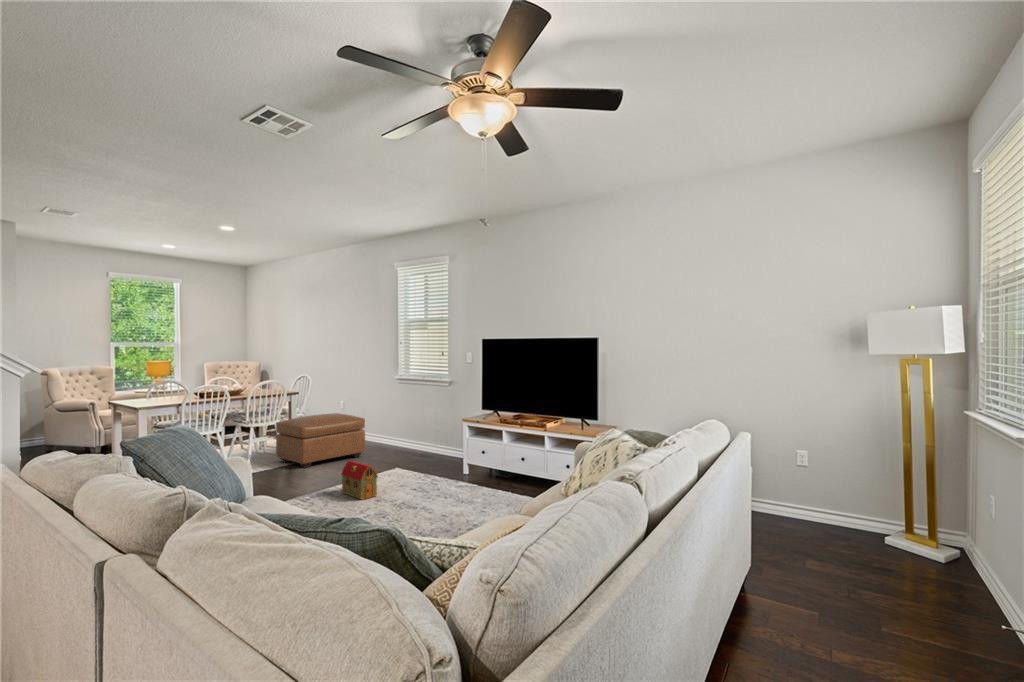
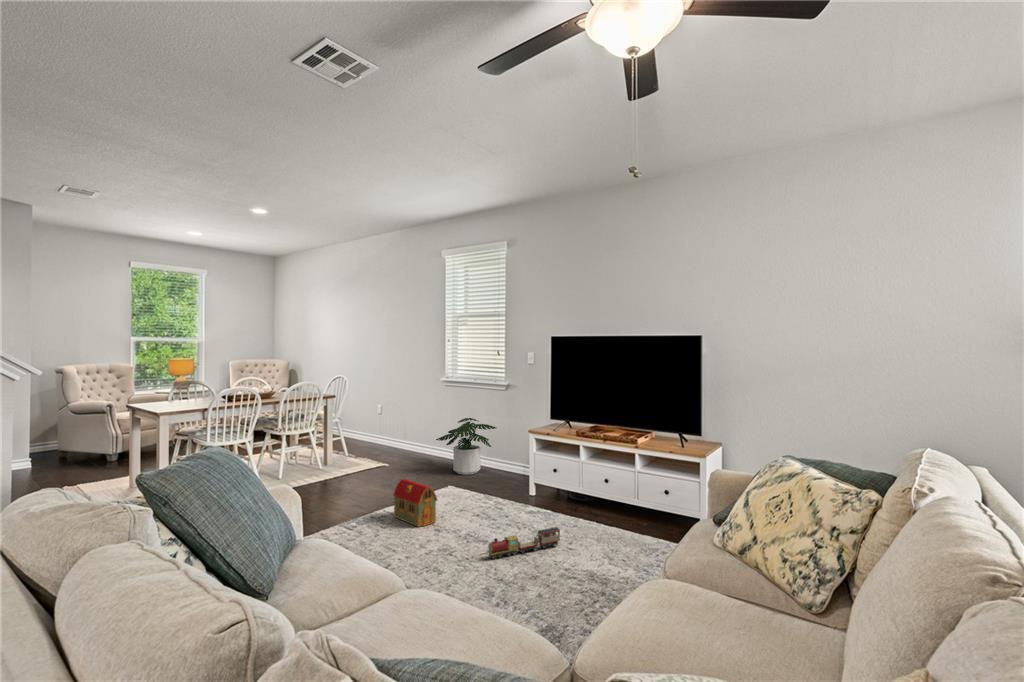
potted plant: none [386,410,440,458] -> present [436,418,497,475]
ottoman: present [276,413,365,468] -> none [312,422,412,484]
toy train: none [413,496,476,522] -> present [487,527,560,559]

